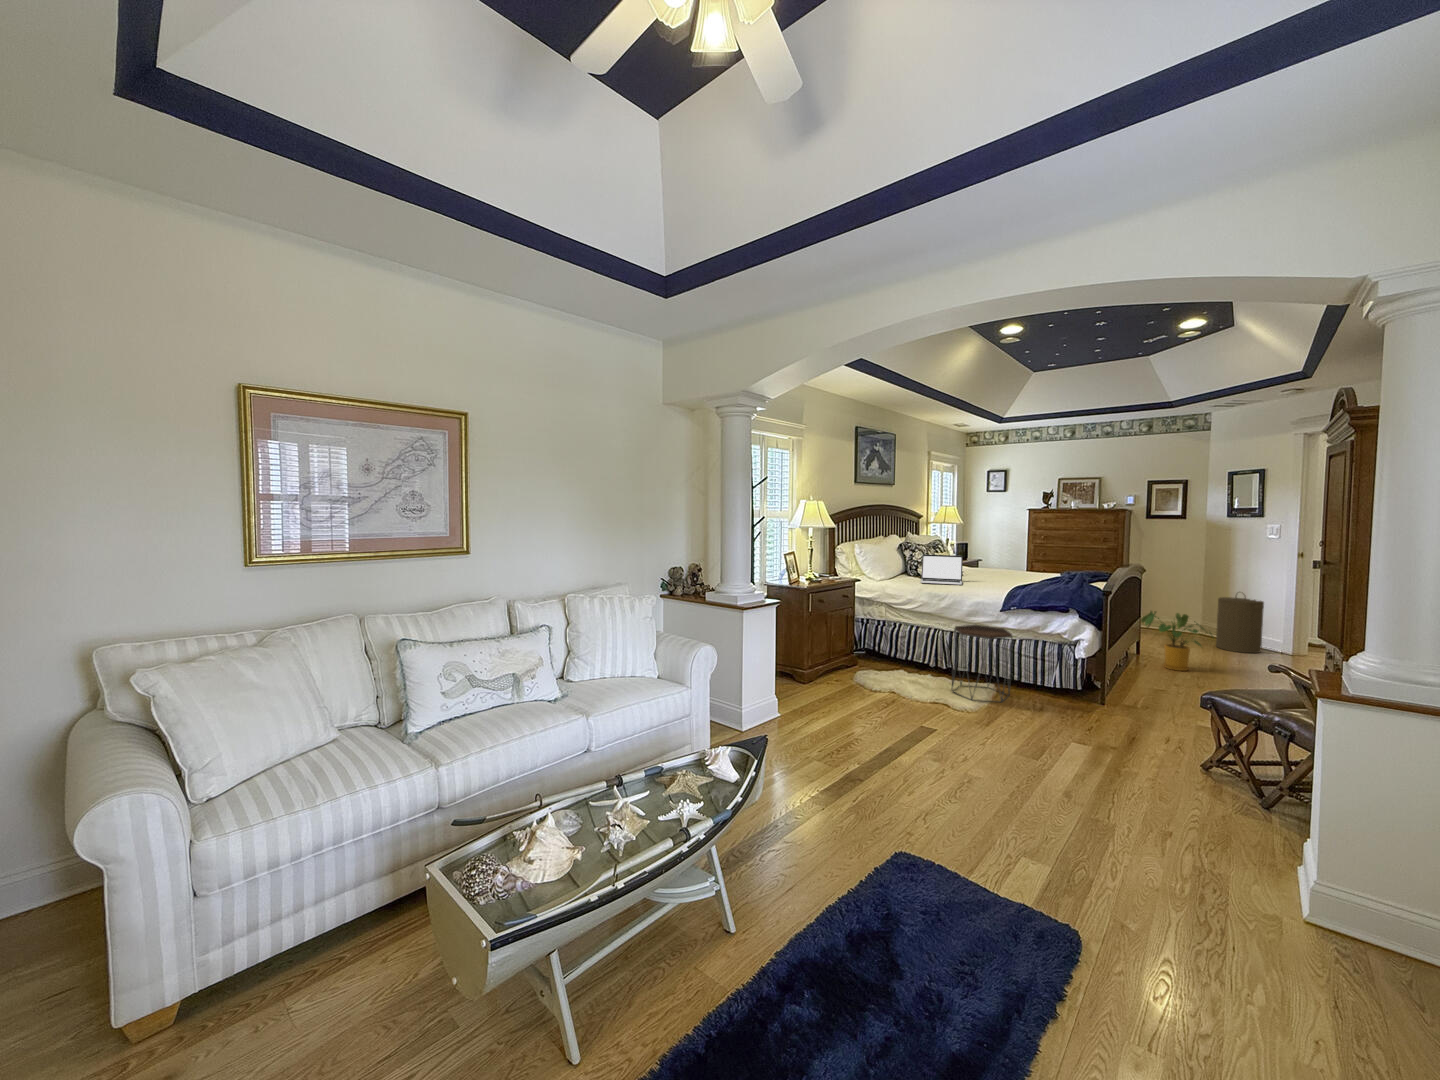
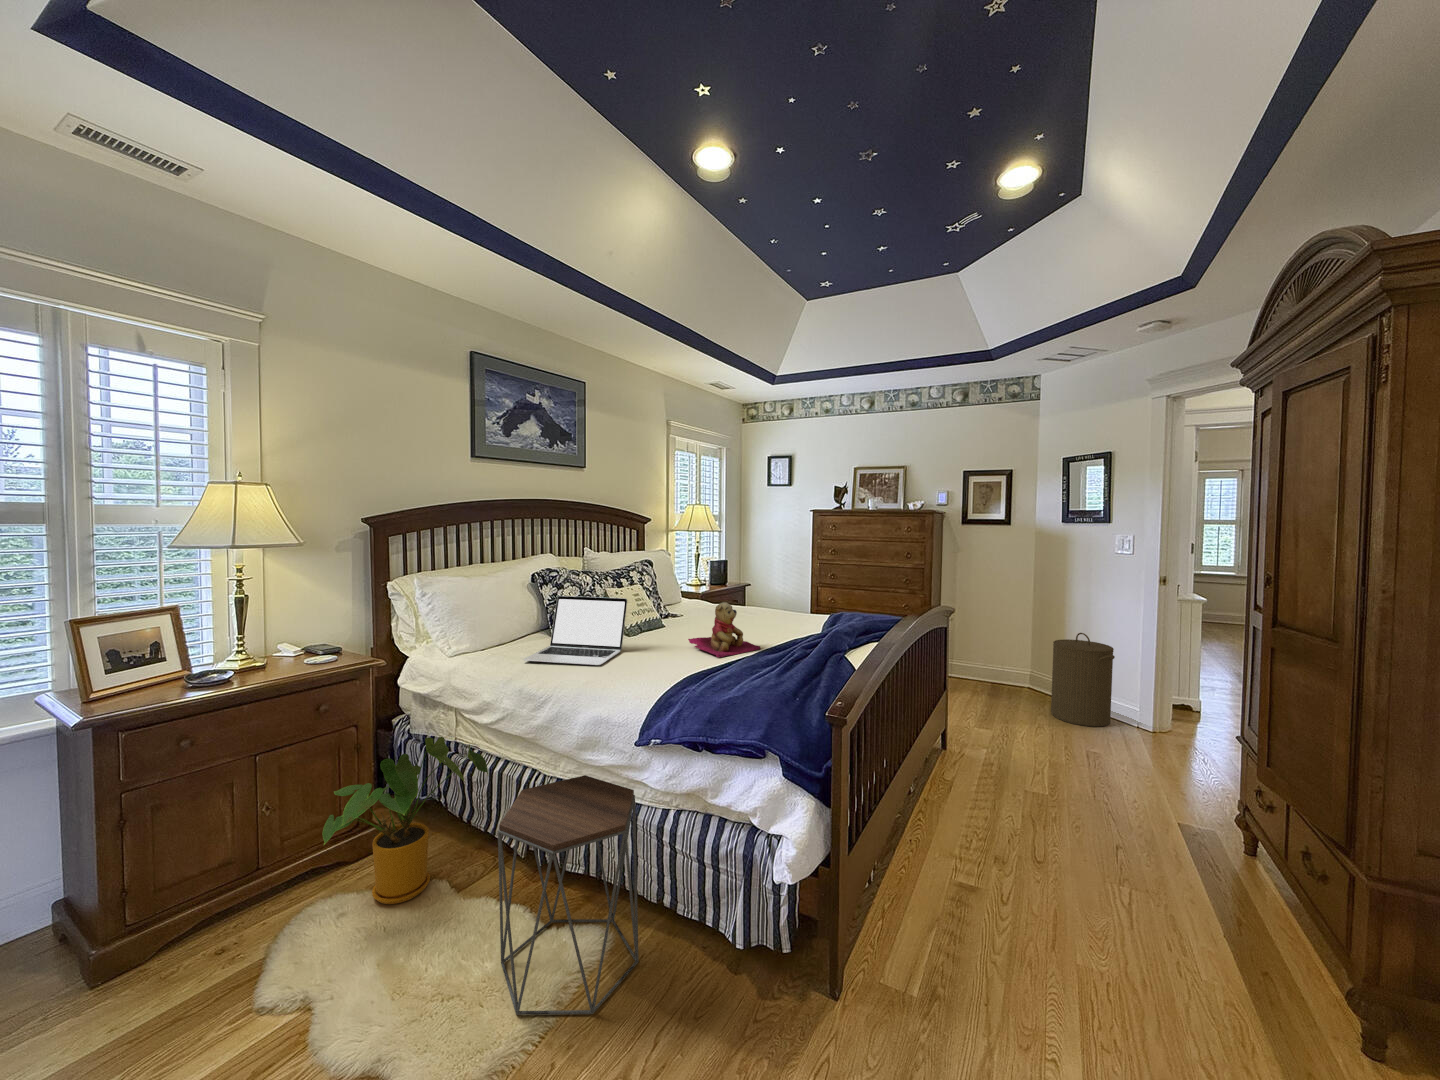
teddy bear: none [995,558,1037,584] -> present [688,602,761,658]
house plant: present [1141,611,1213,671] -> present [322,737,488,904]

